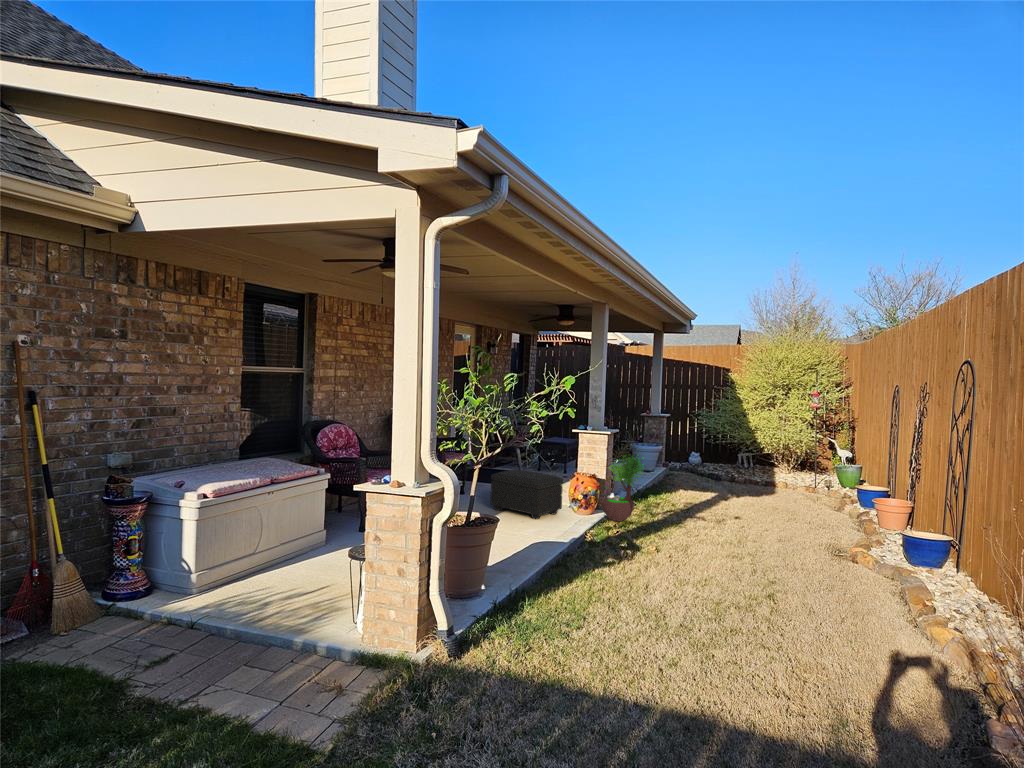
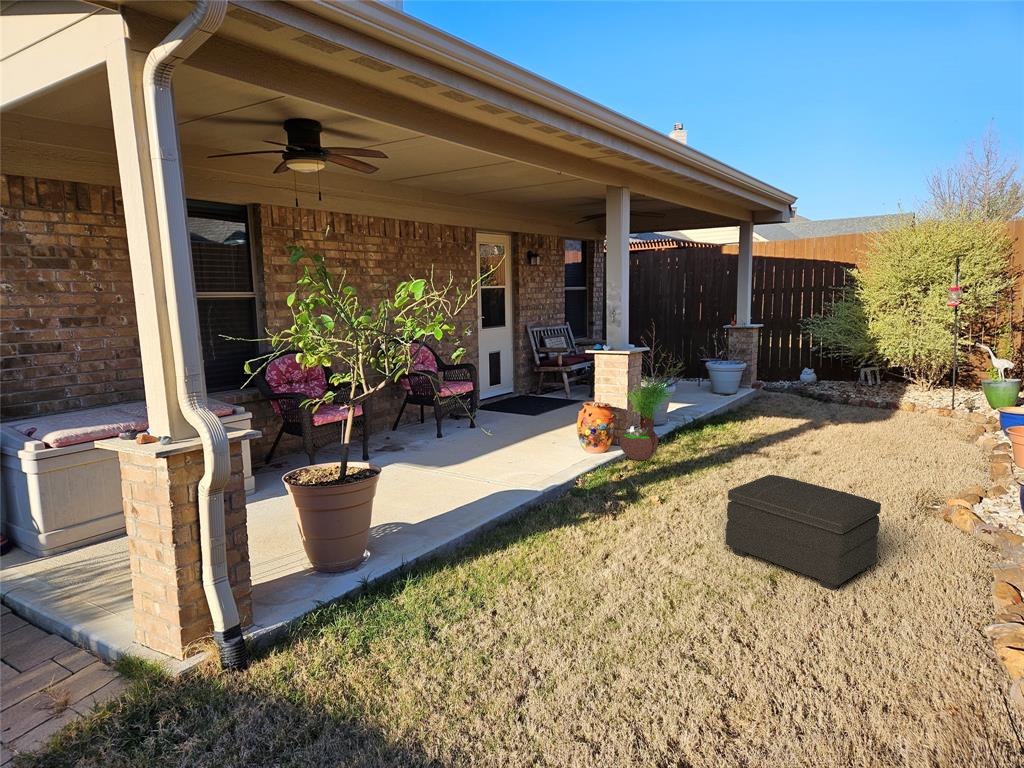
footstool: present [490,470,563,519] -> present [726,475,881,590]

